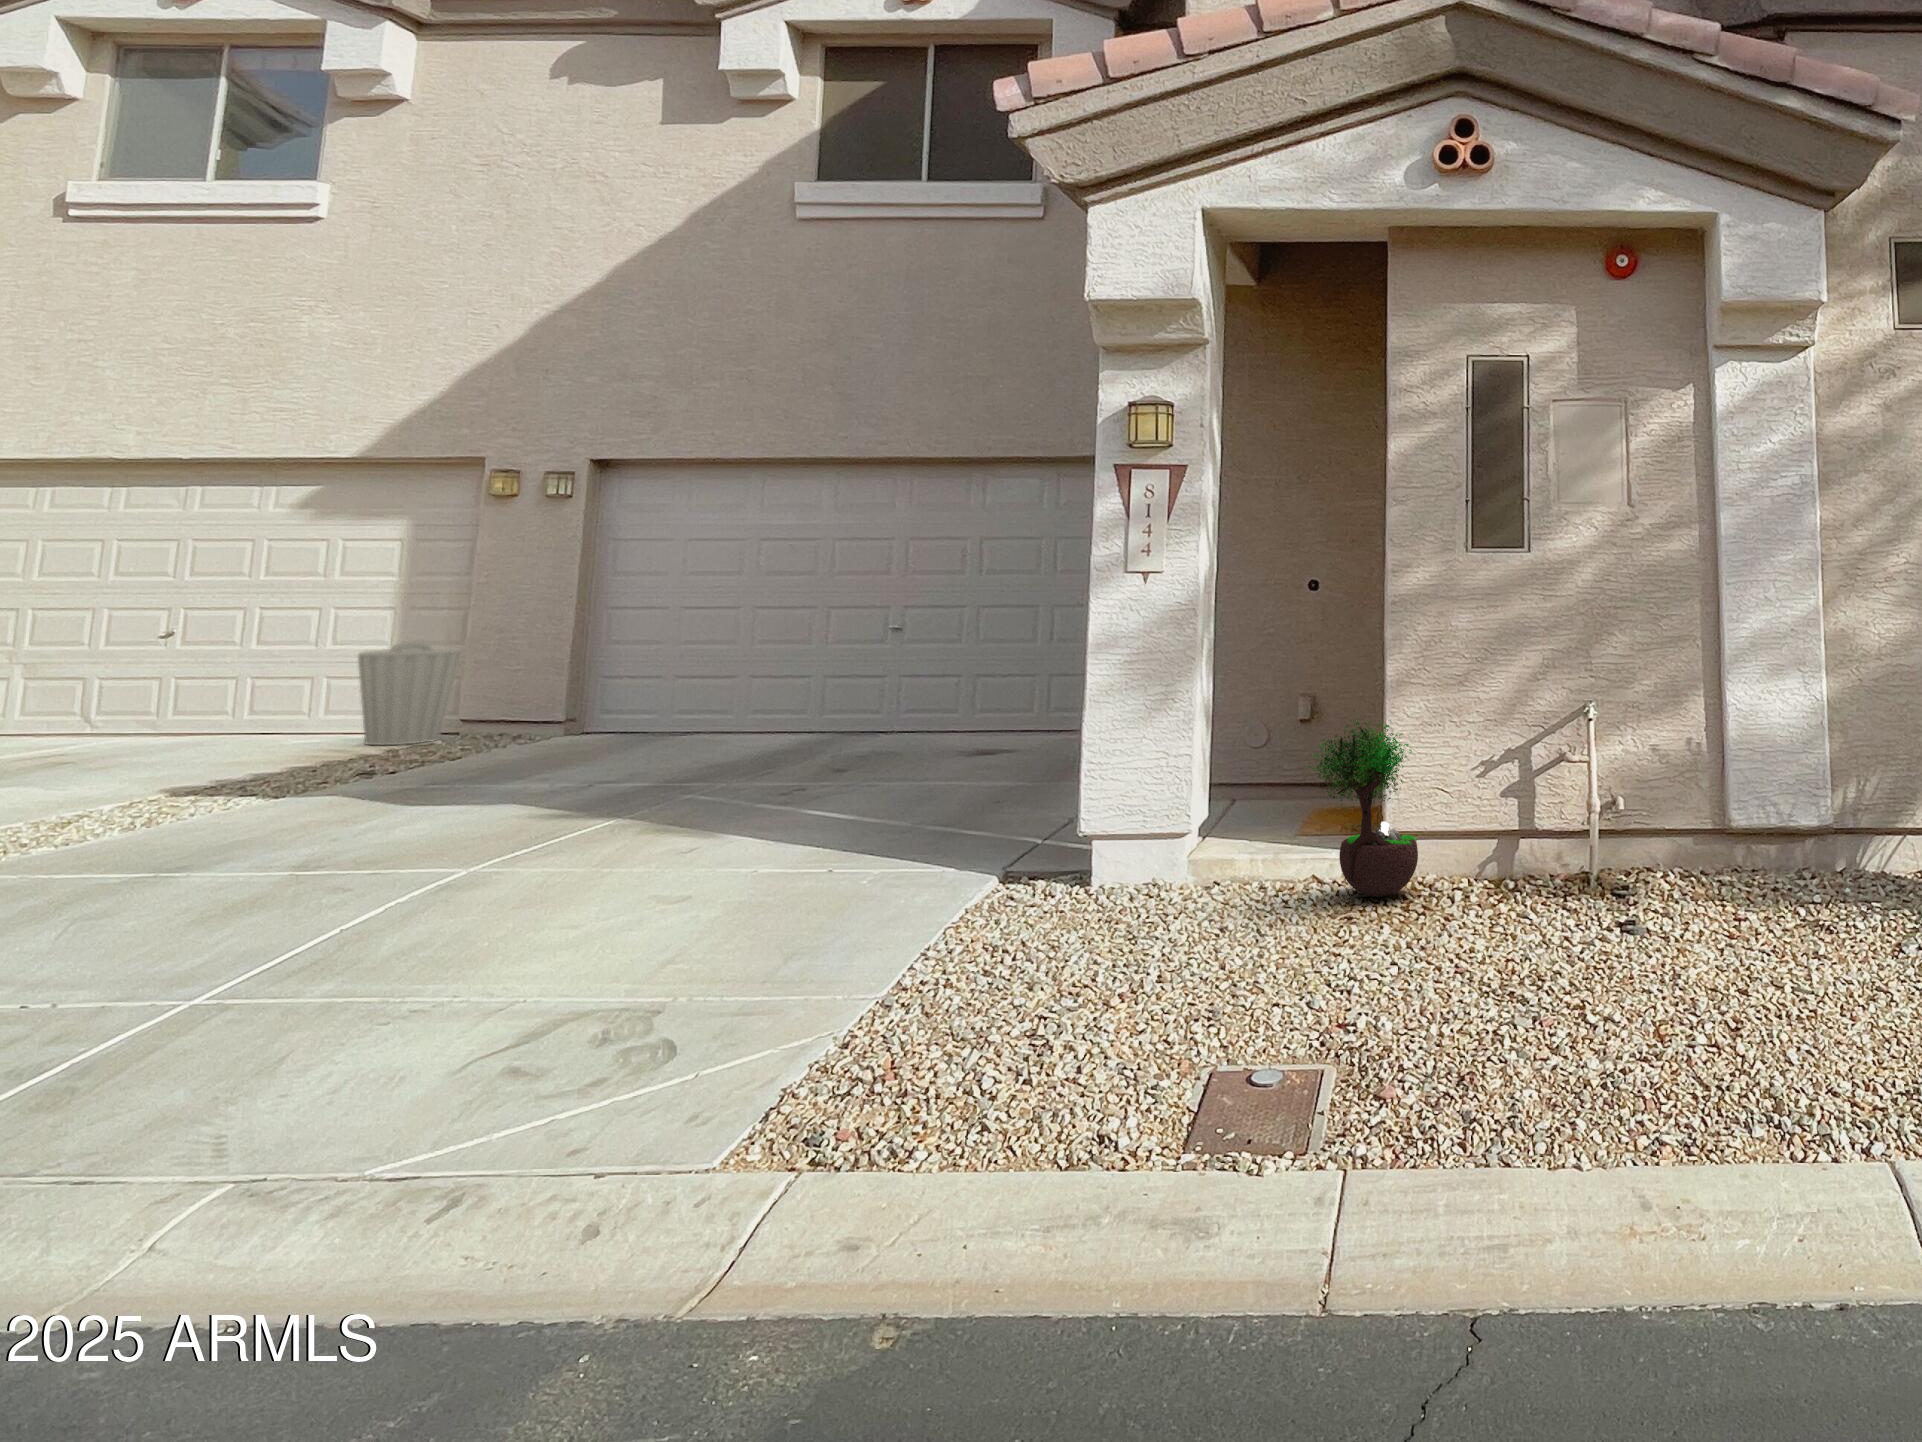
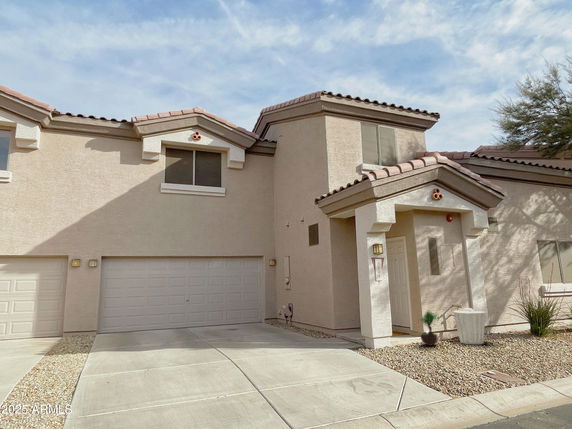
trash can: present [358,641,462,745] -> present [453,308,486,344]

